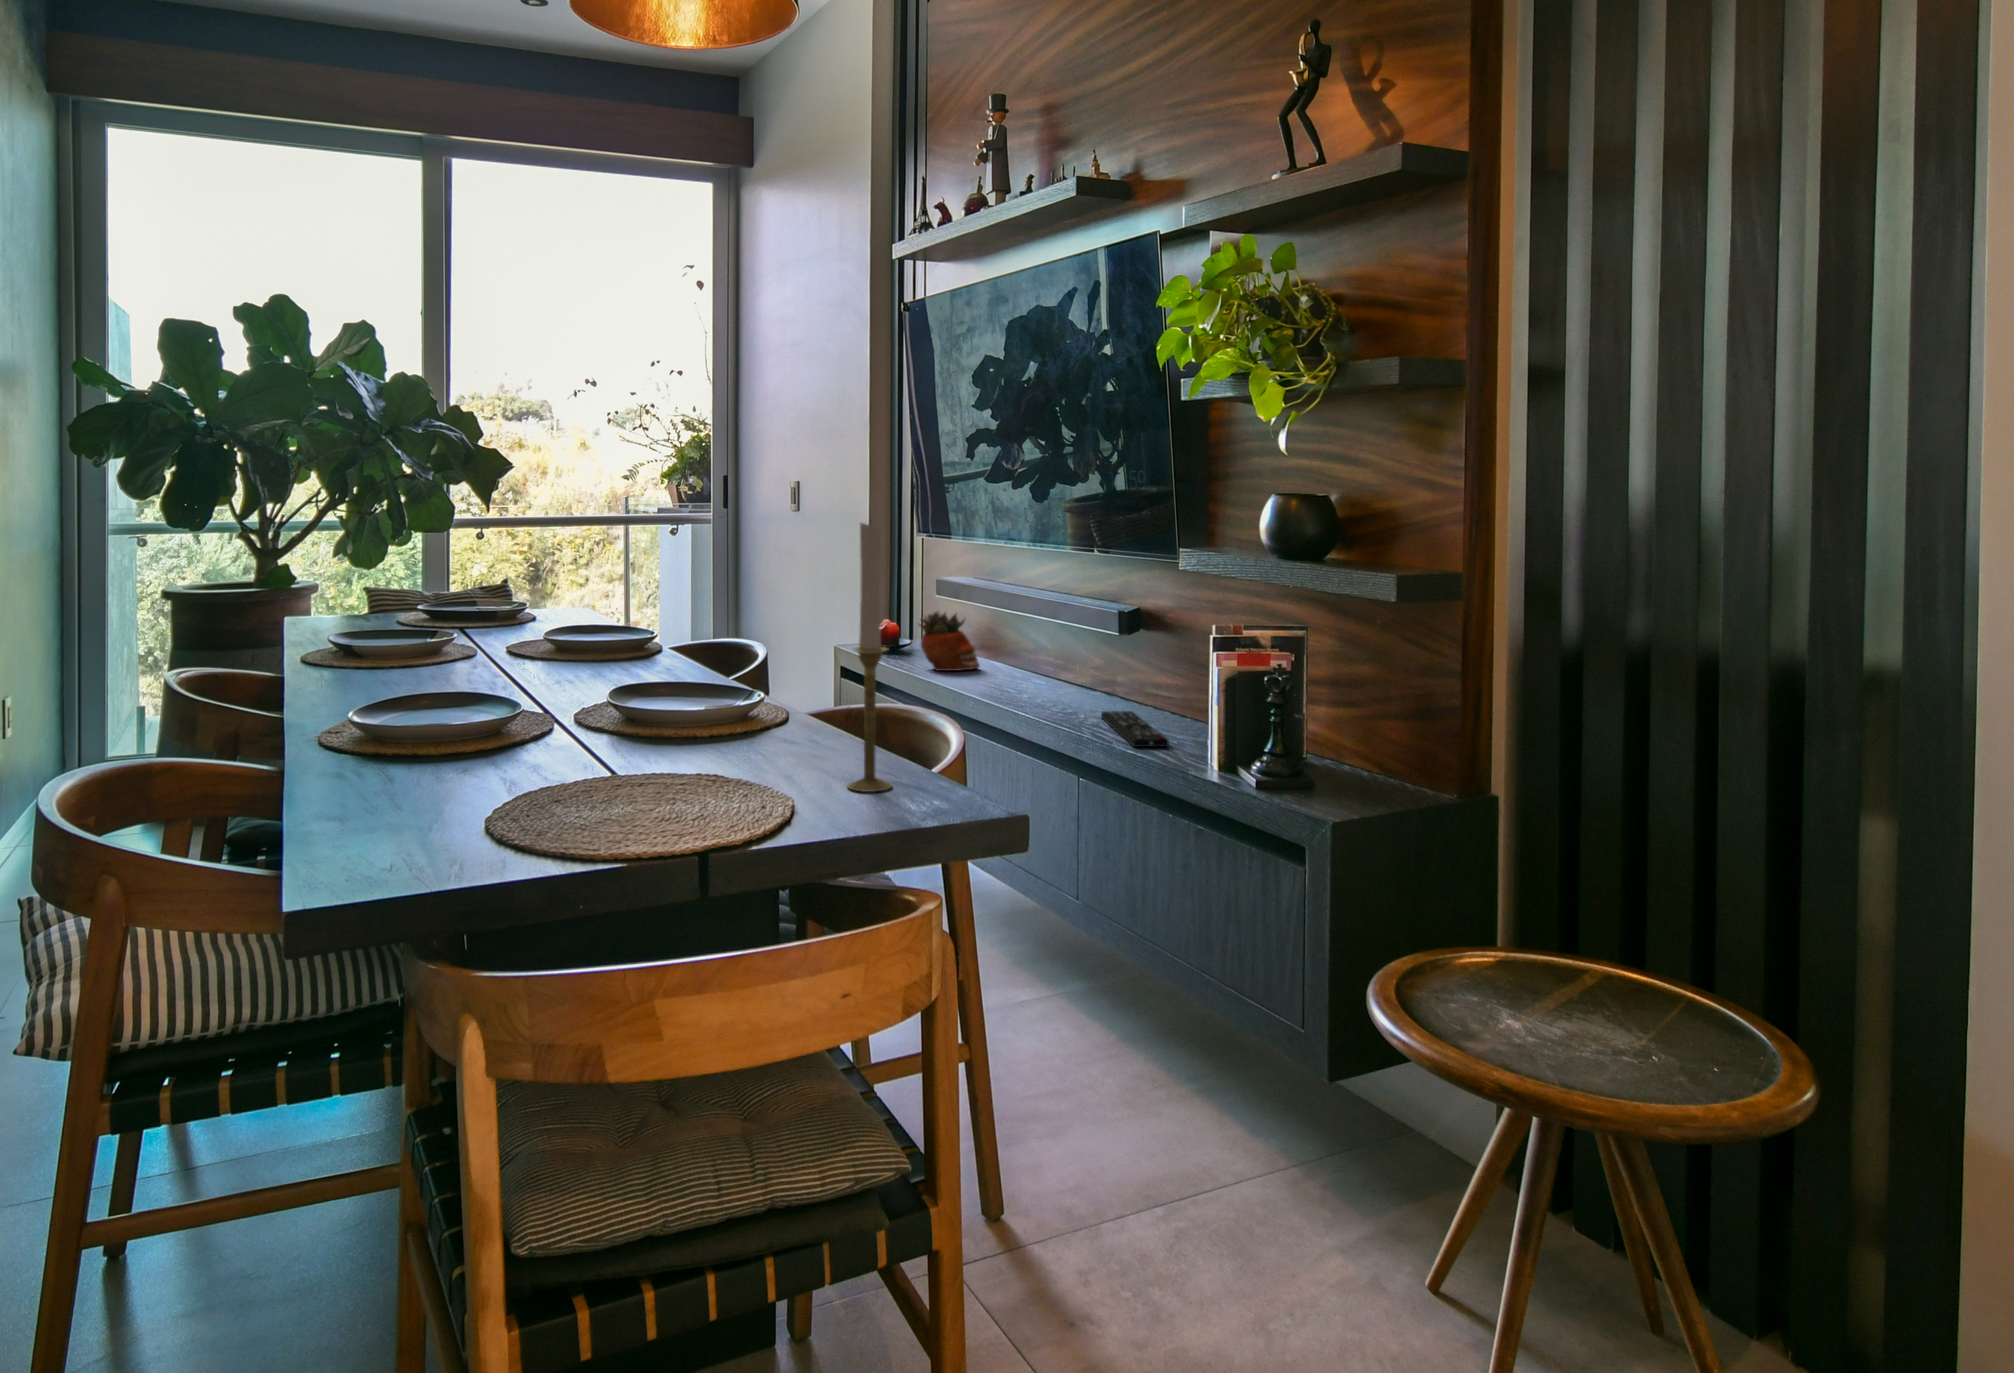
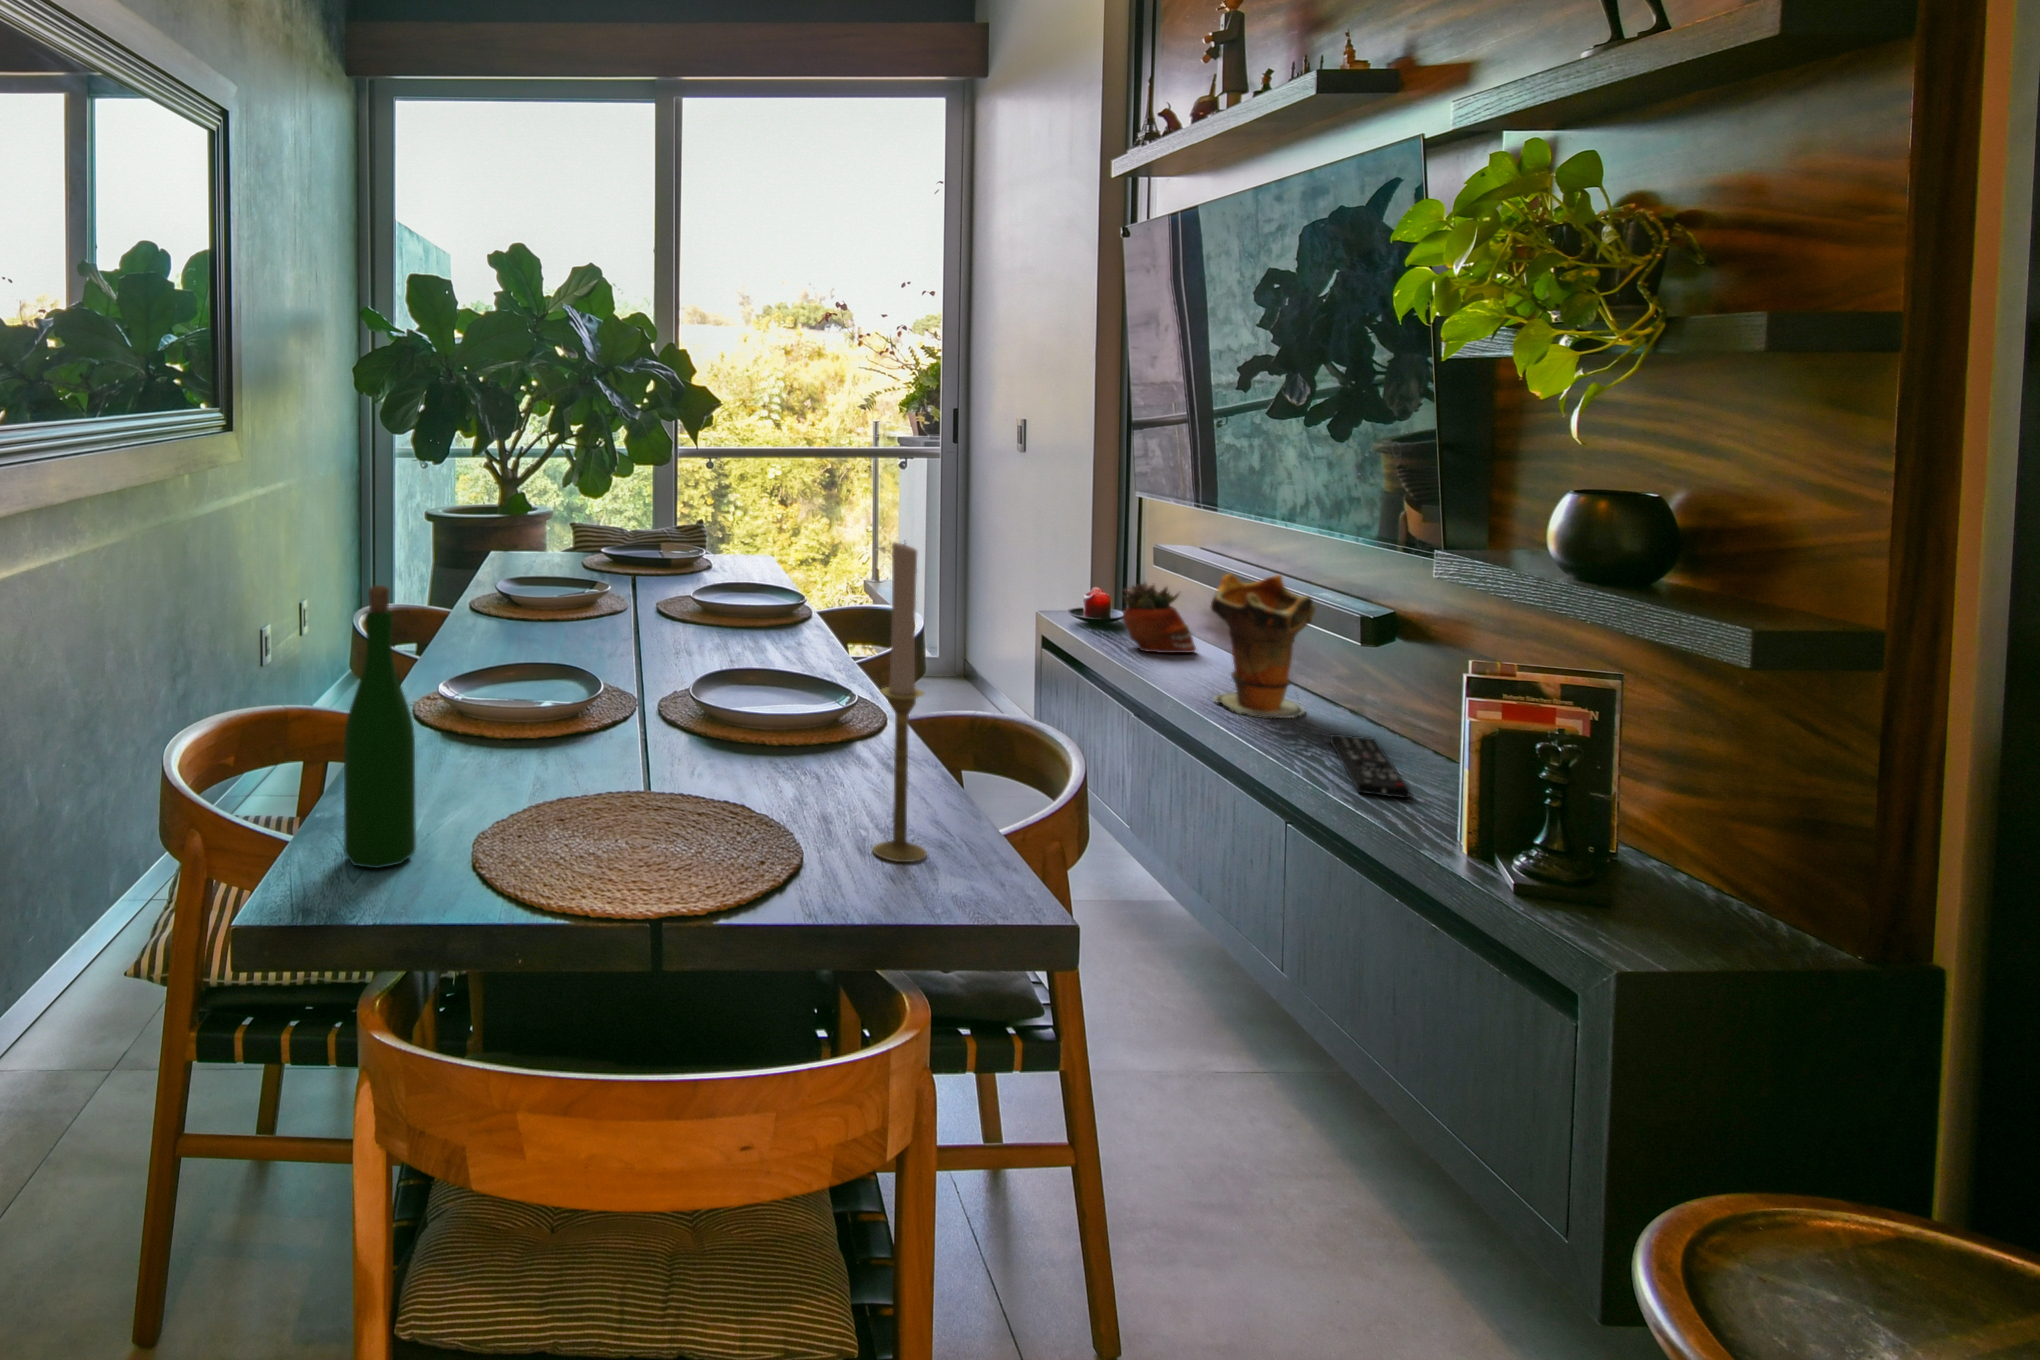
wine bottle: none [362,574,436,854] -> present [344,585,416,868]
decorative vase: none [1005,590,1082,707] -> present [1211,574,1316,718]

